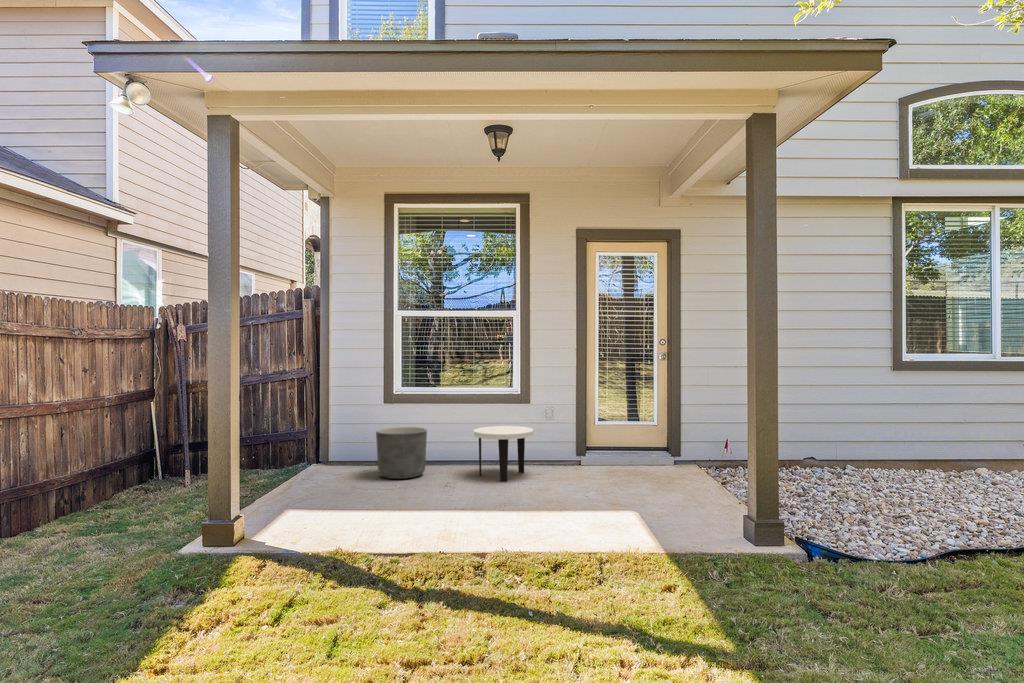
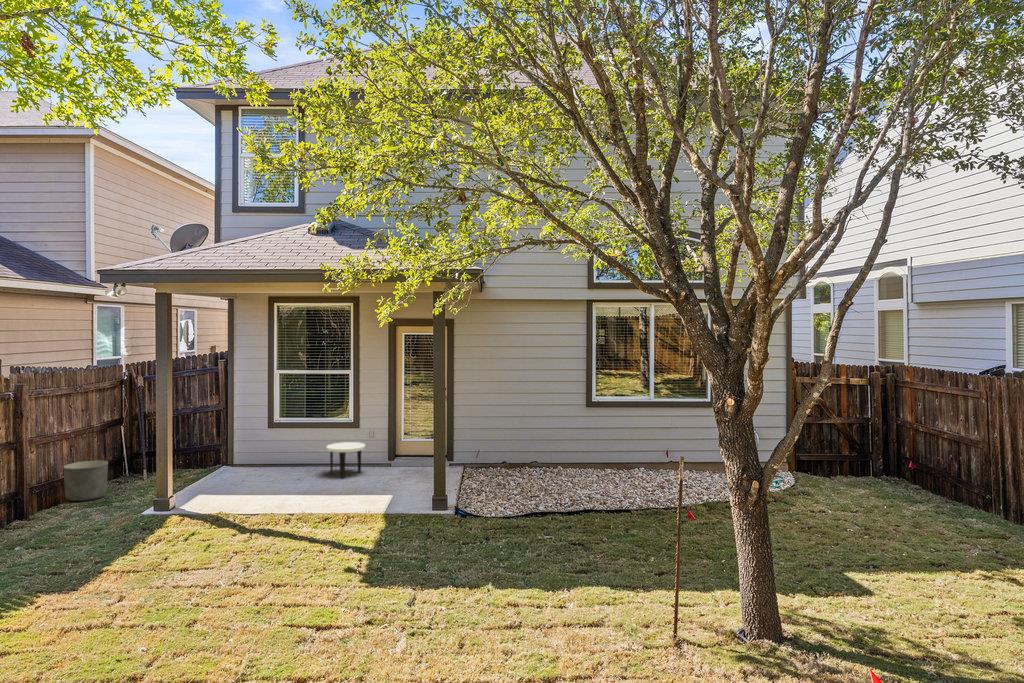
planter: present [376,427,427,479] -> present [63,461,108,501]

